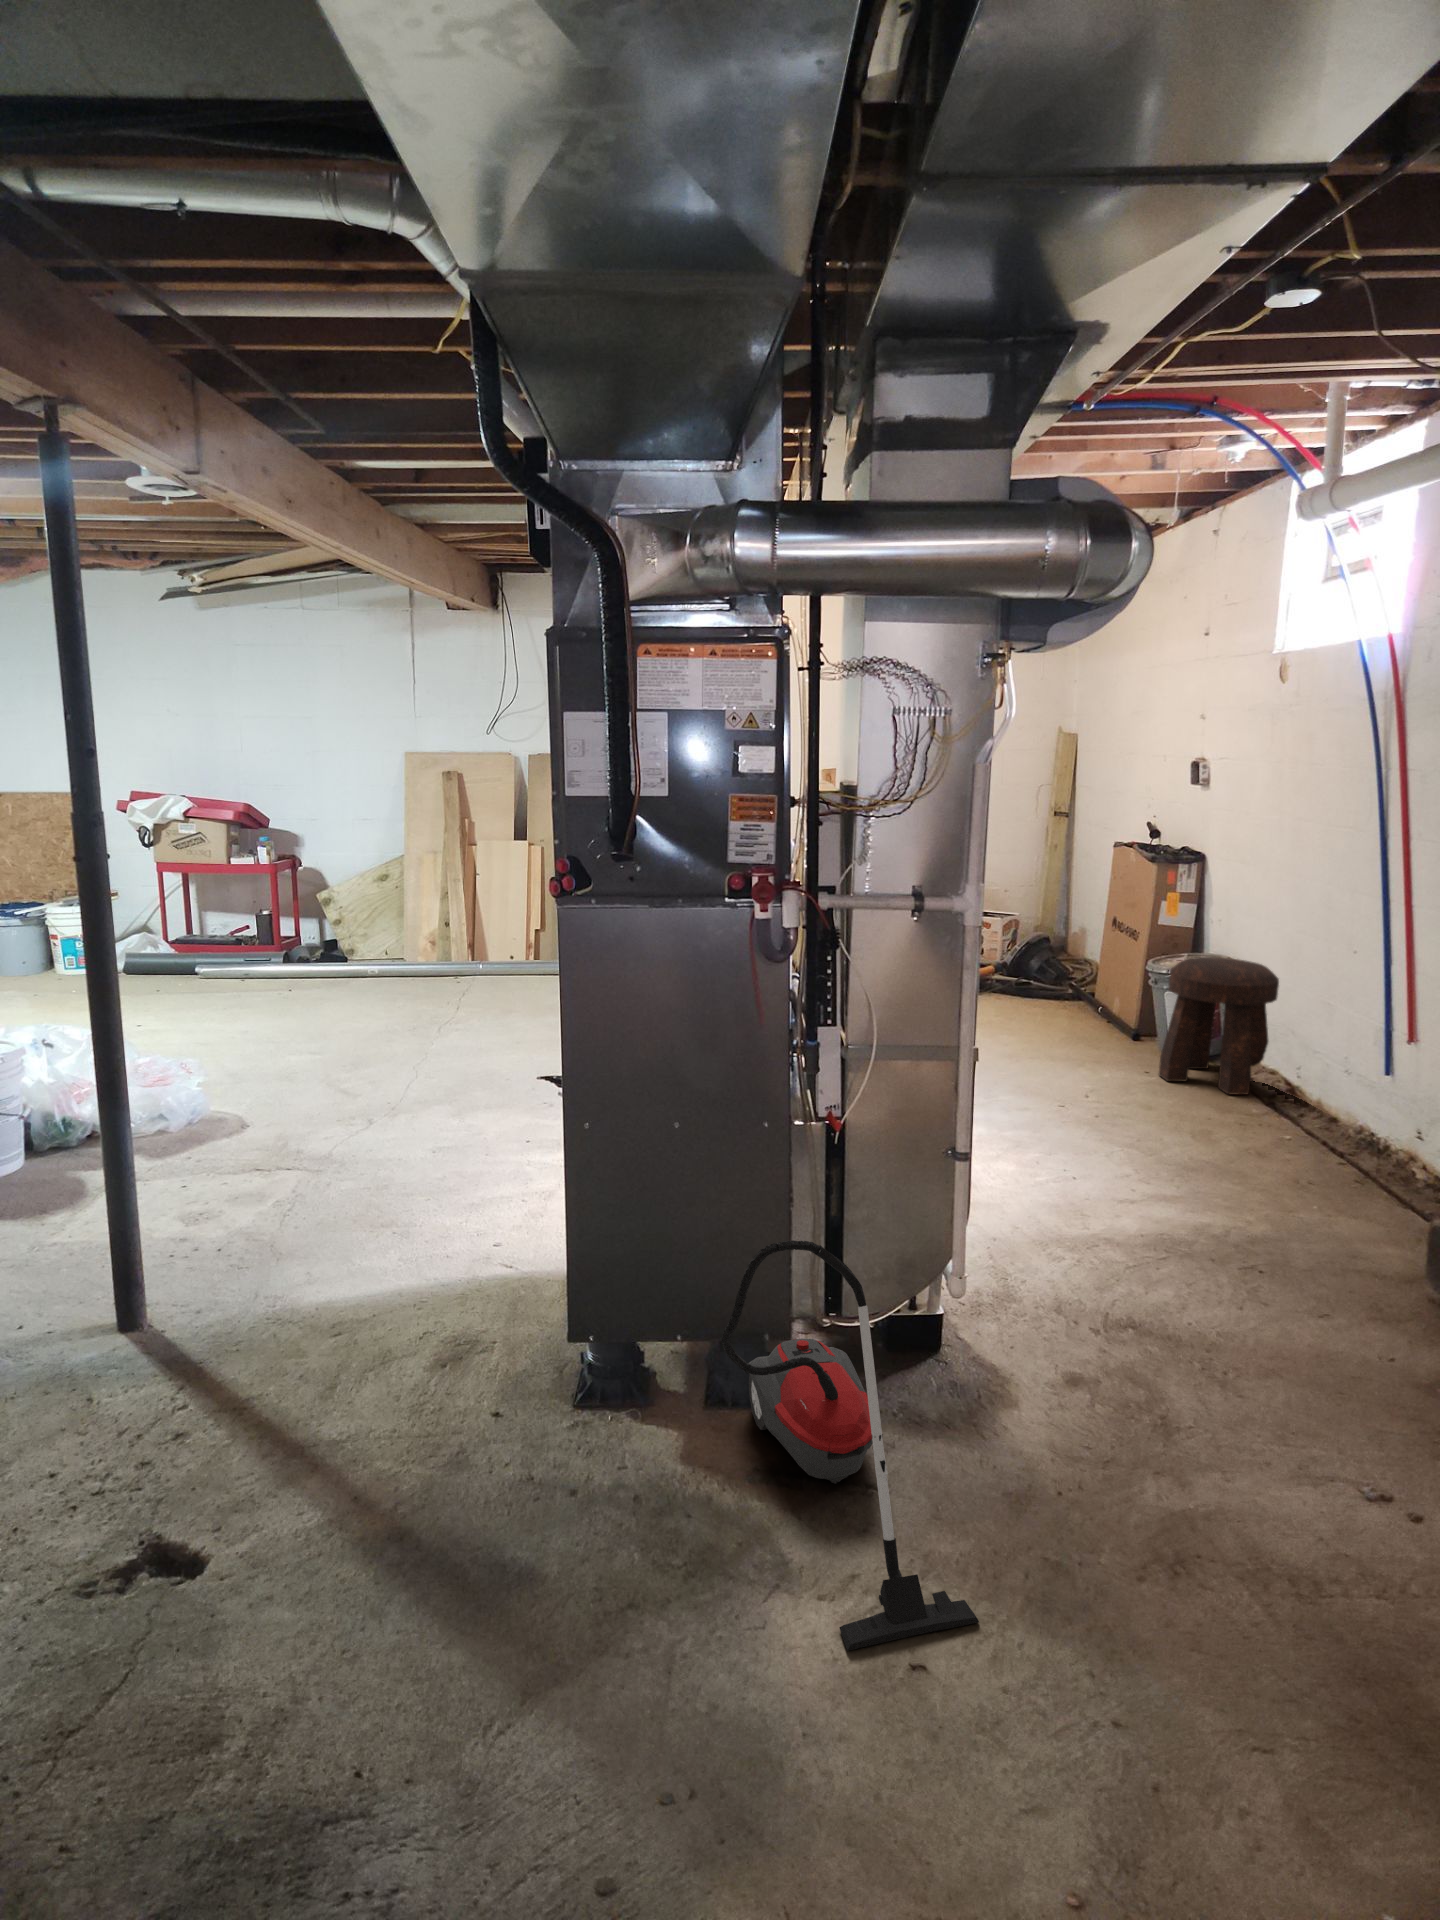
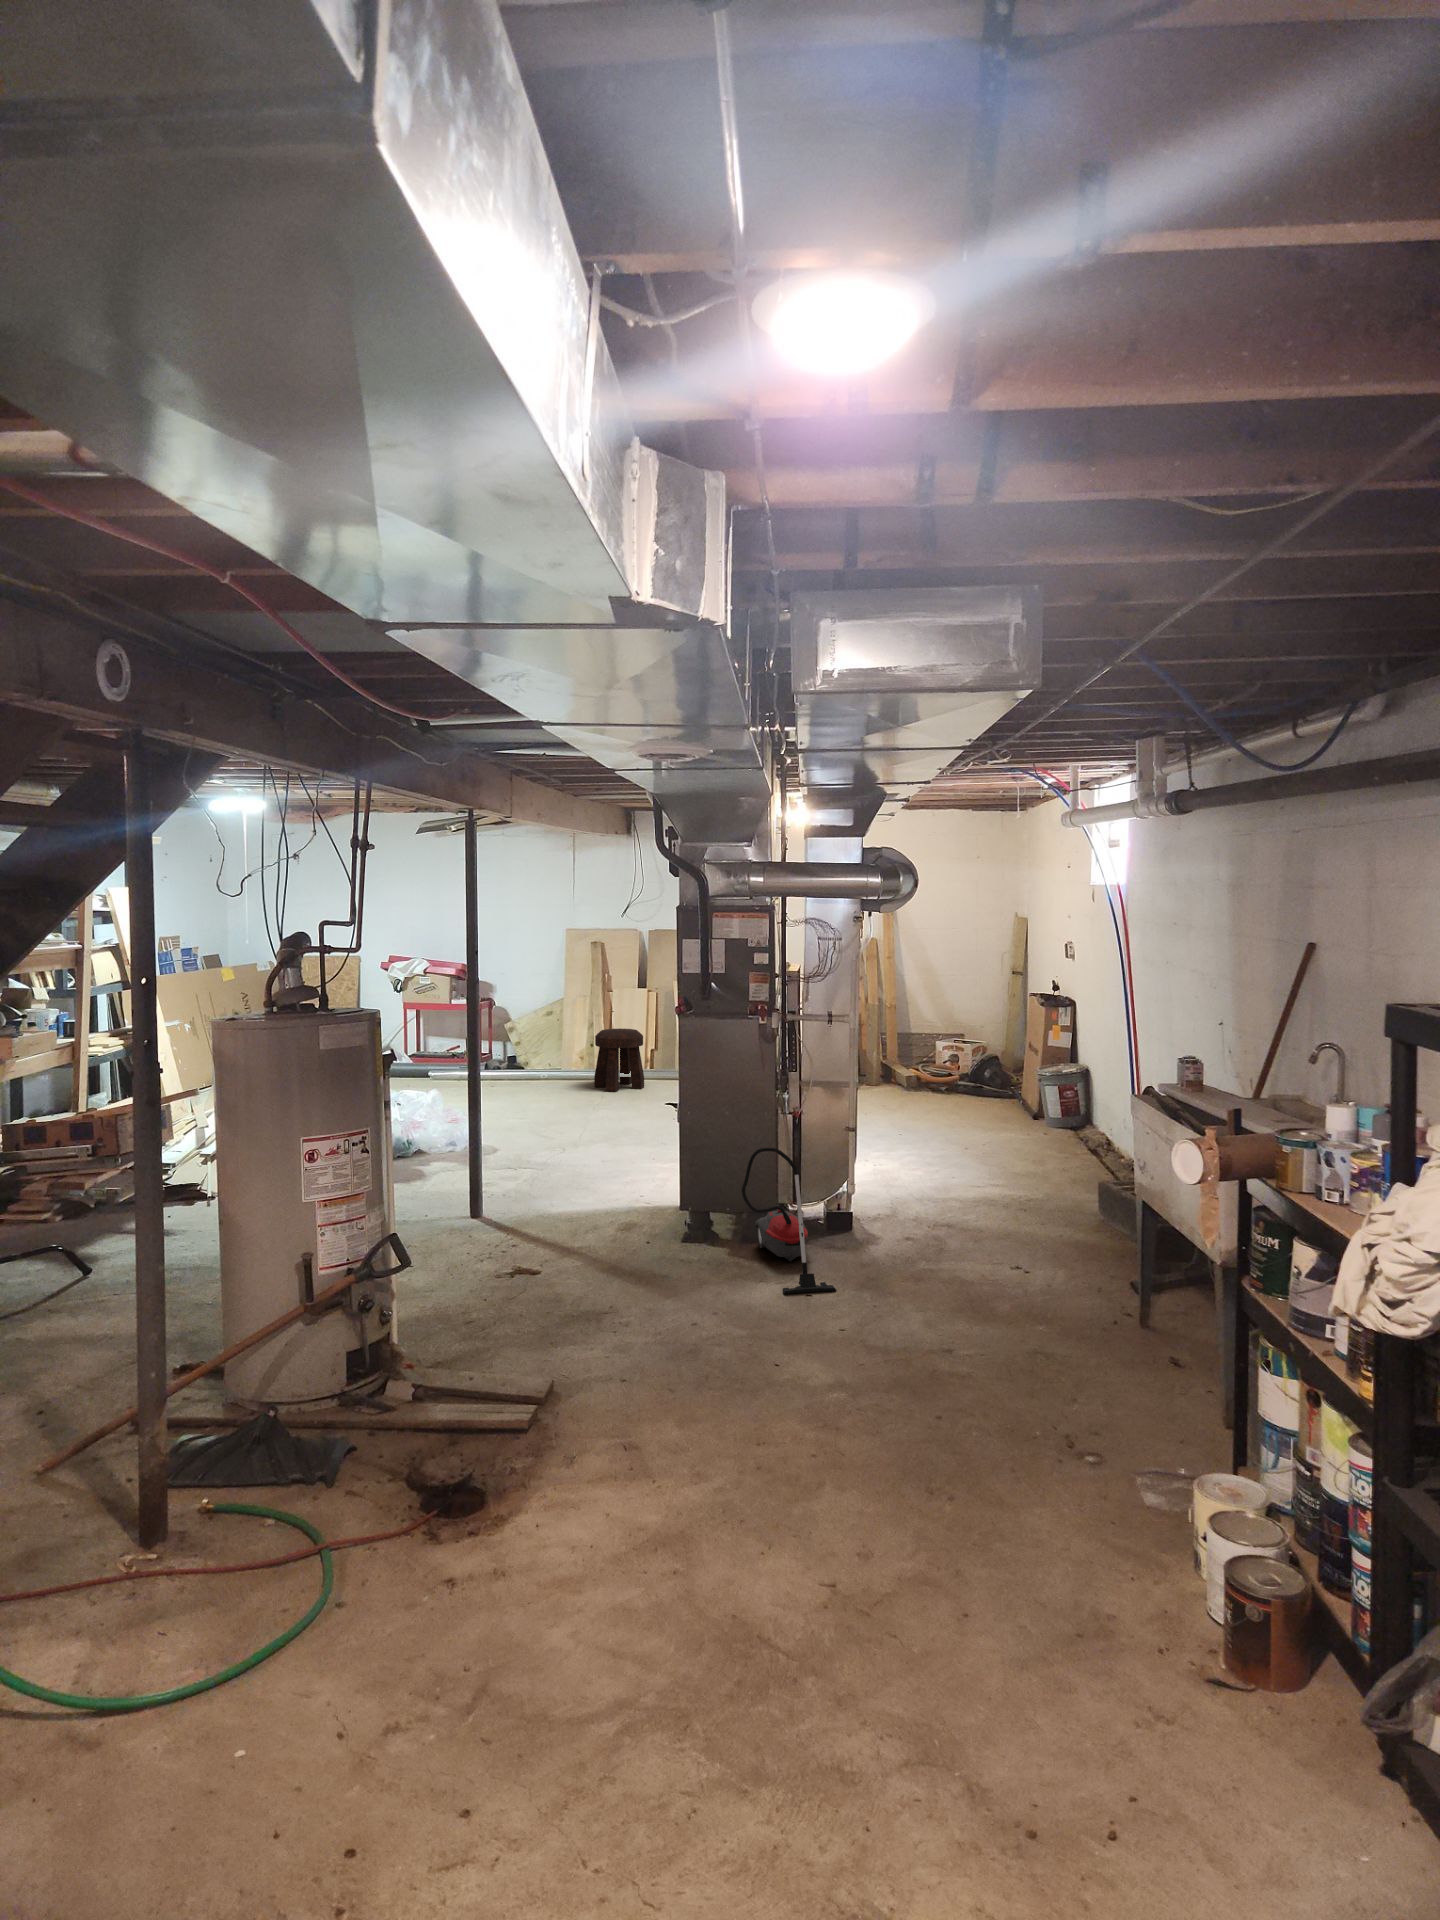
stool: present [1159,957,1279,1095] -> present [594,1029,644,1092]

